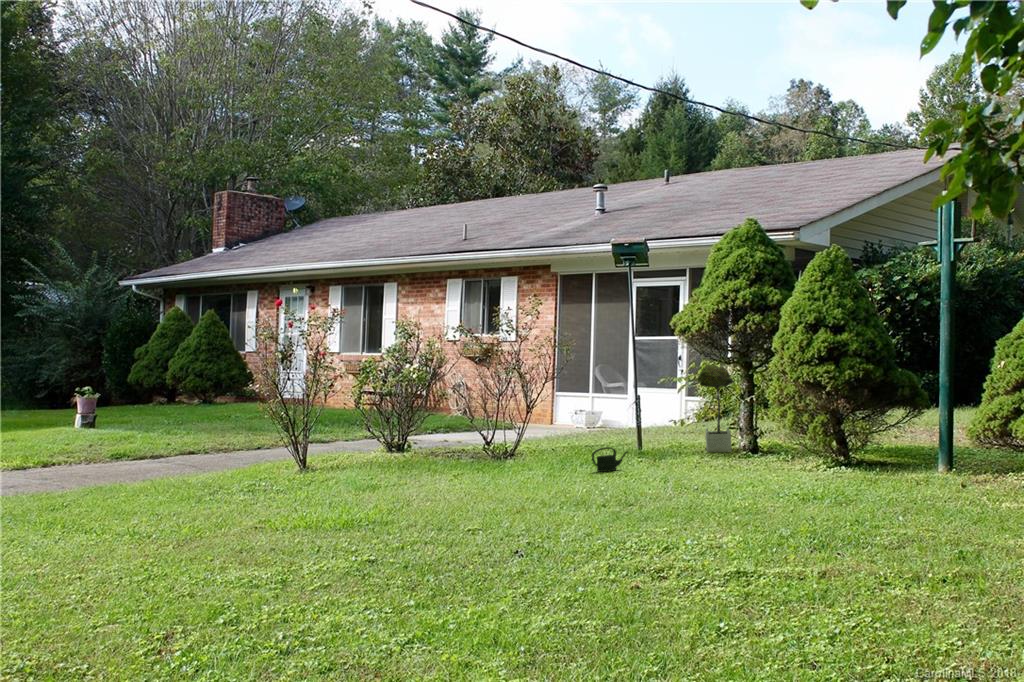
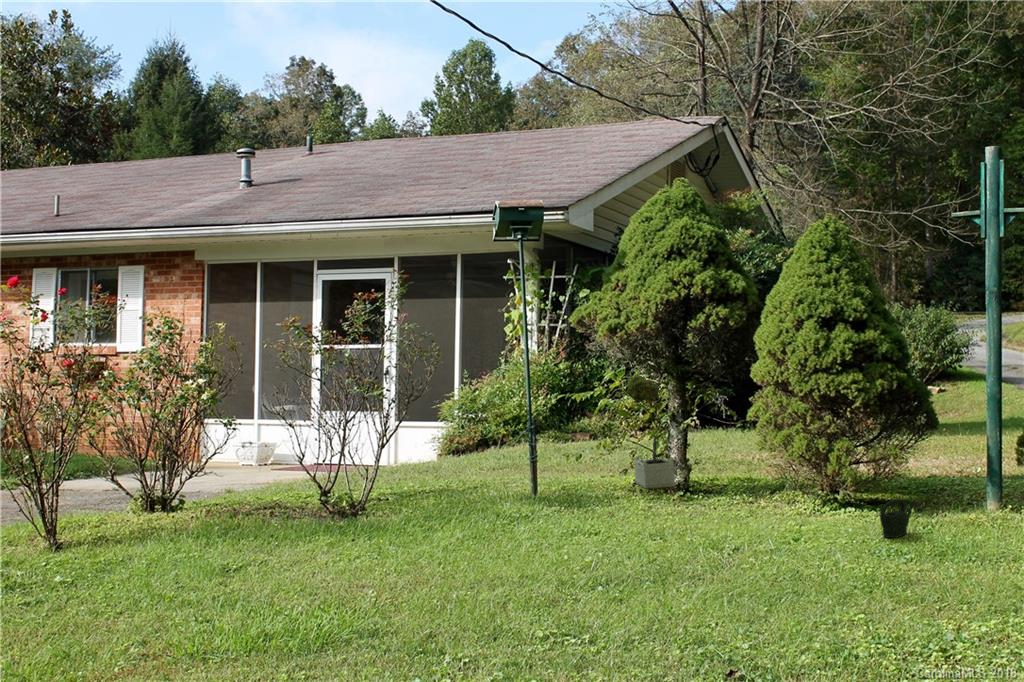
watering can: present [592,447,628,472] -> present [880,499,914,538]

